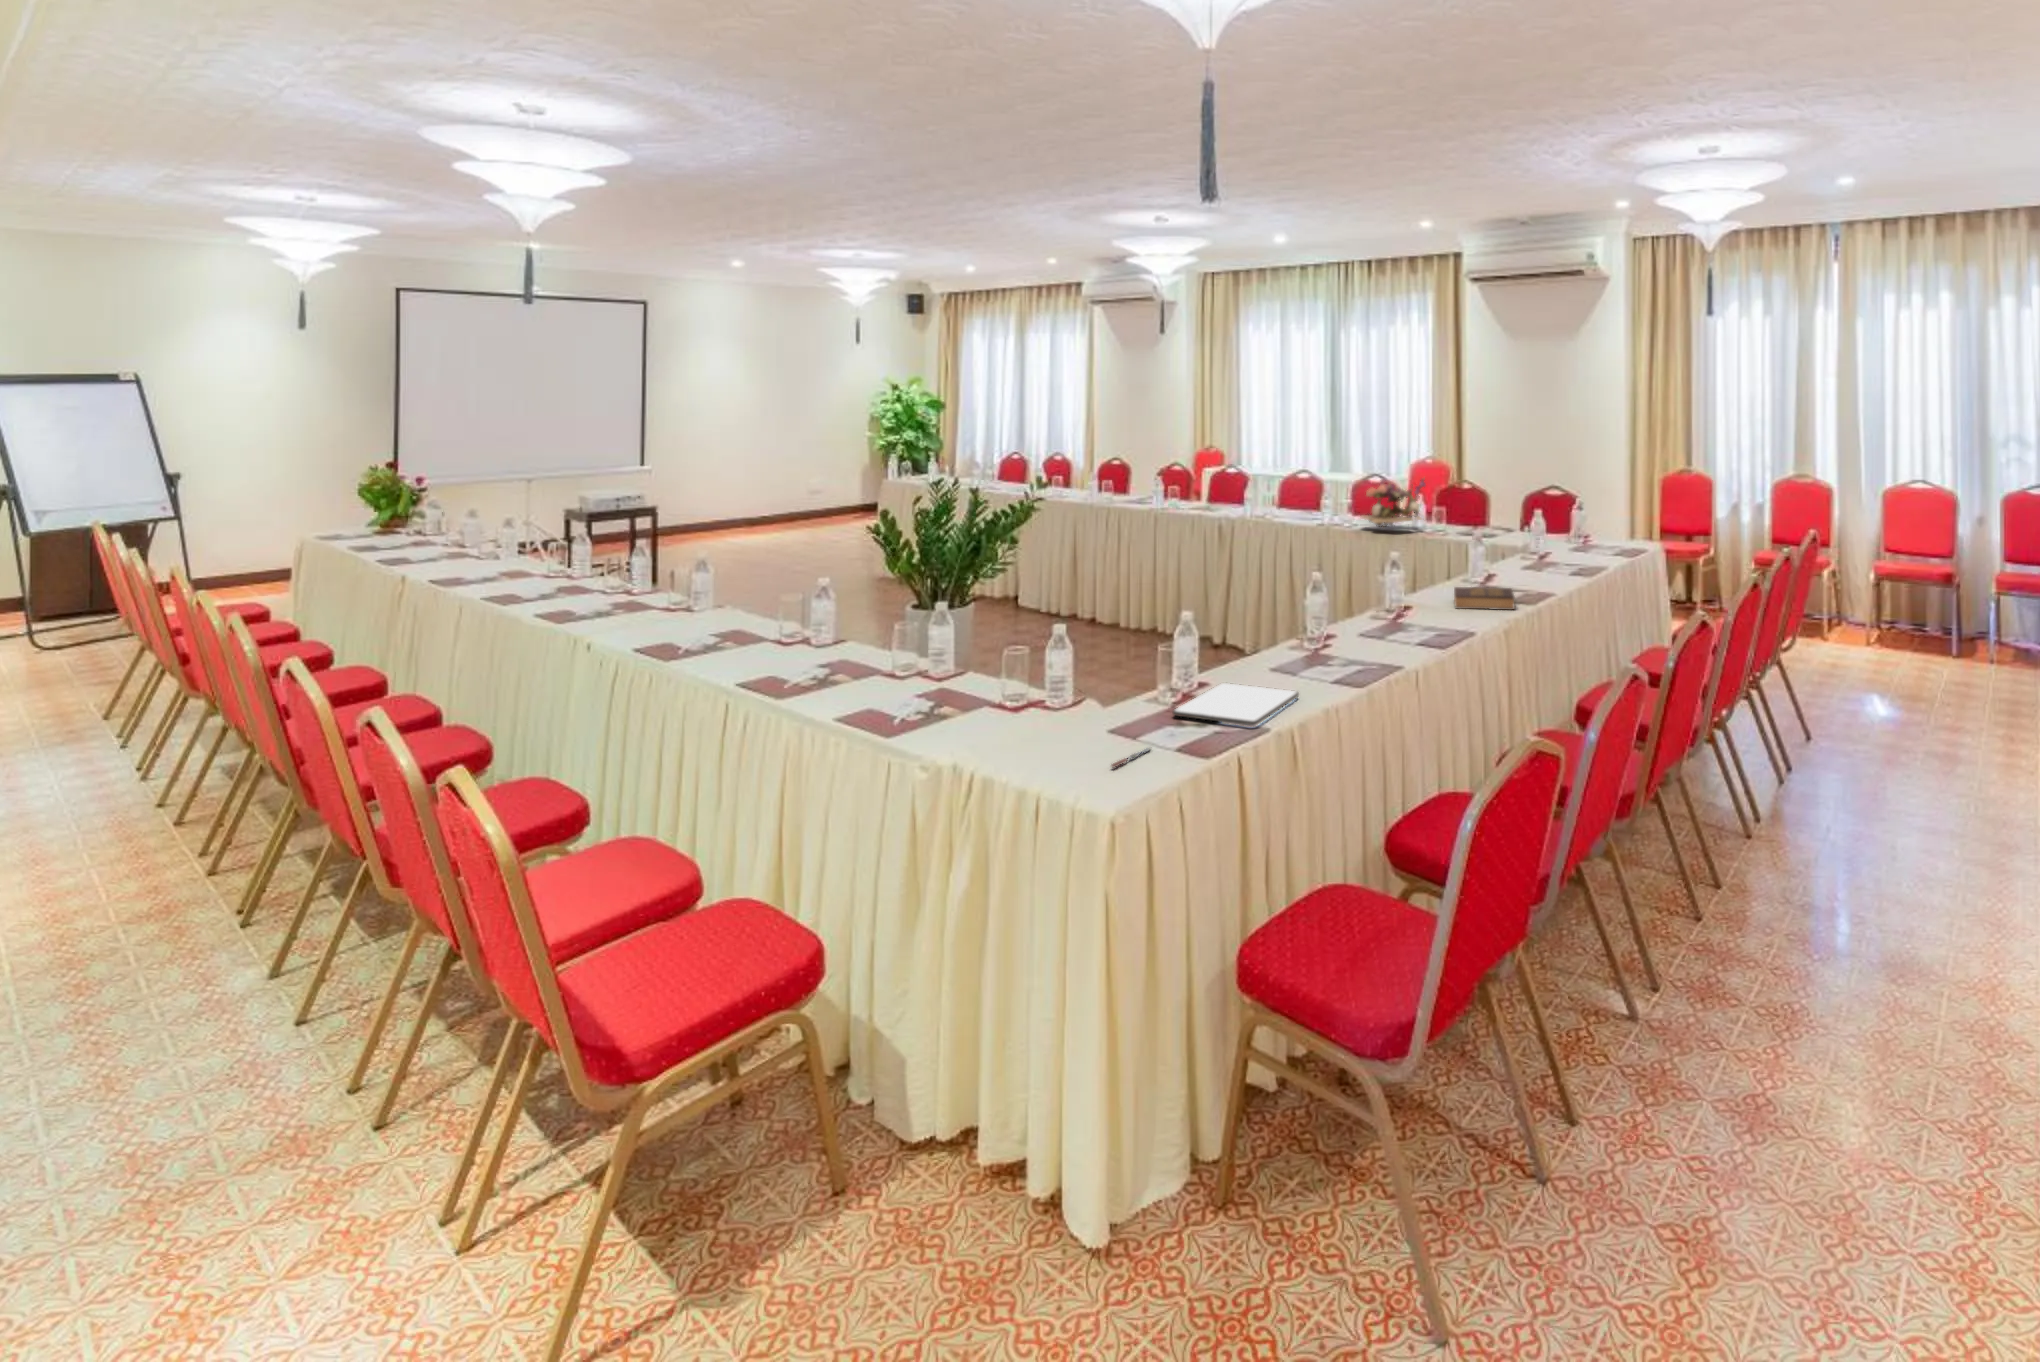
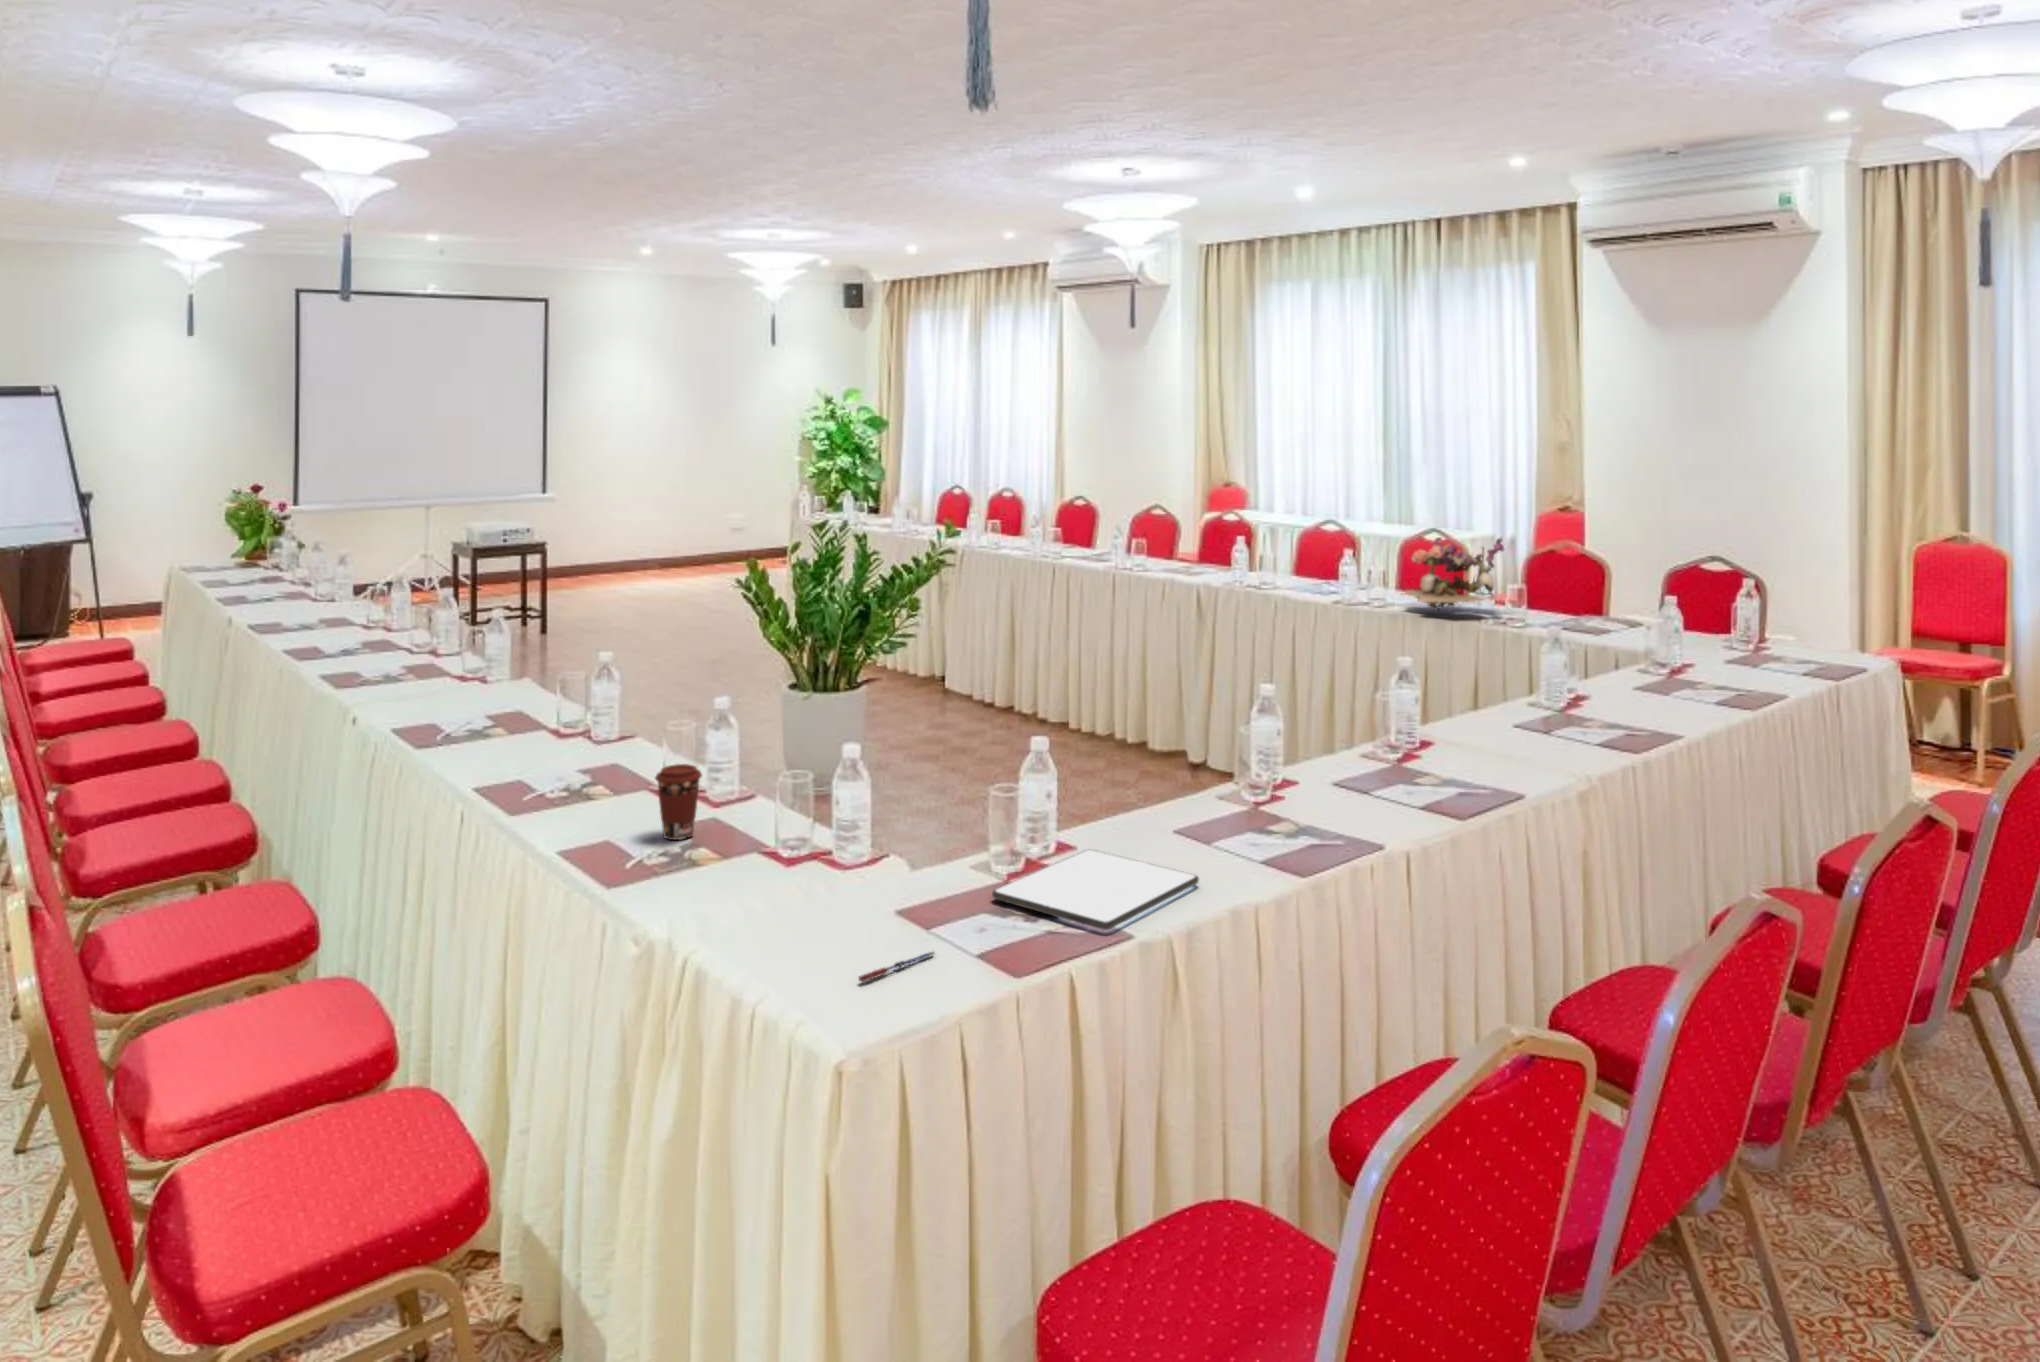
hardback book: present [1454,587,1515,610] -> none [1509,713,1609,758]
coffee cup: none [913,648,948,701] -> present [655,764,702,840]

